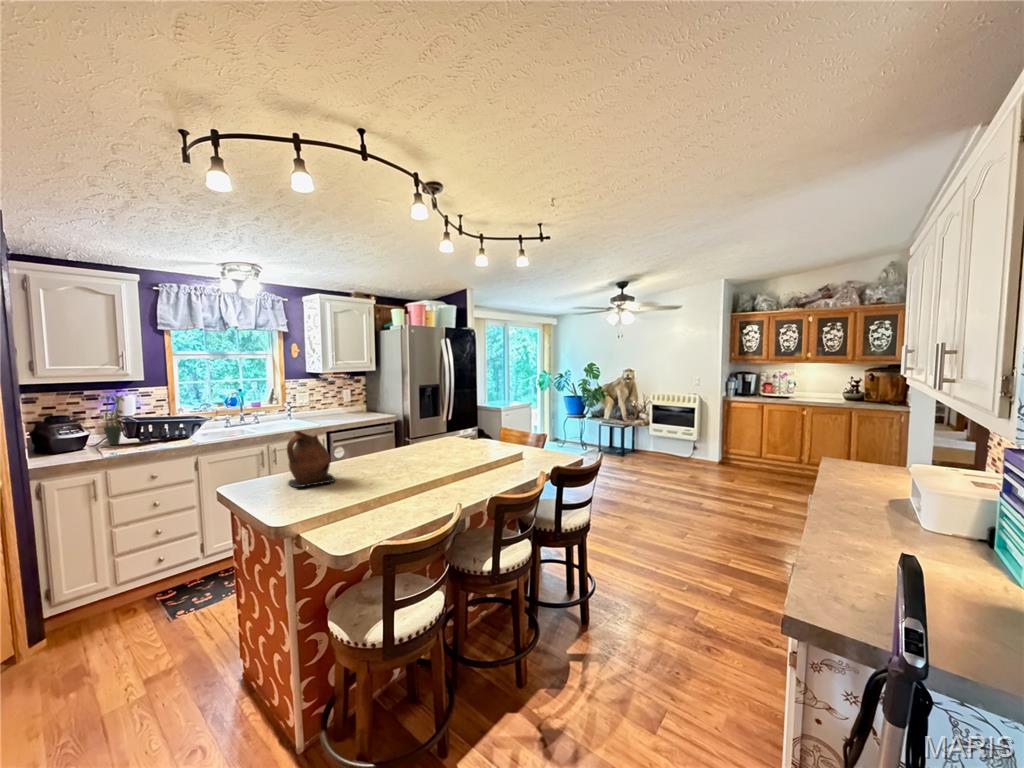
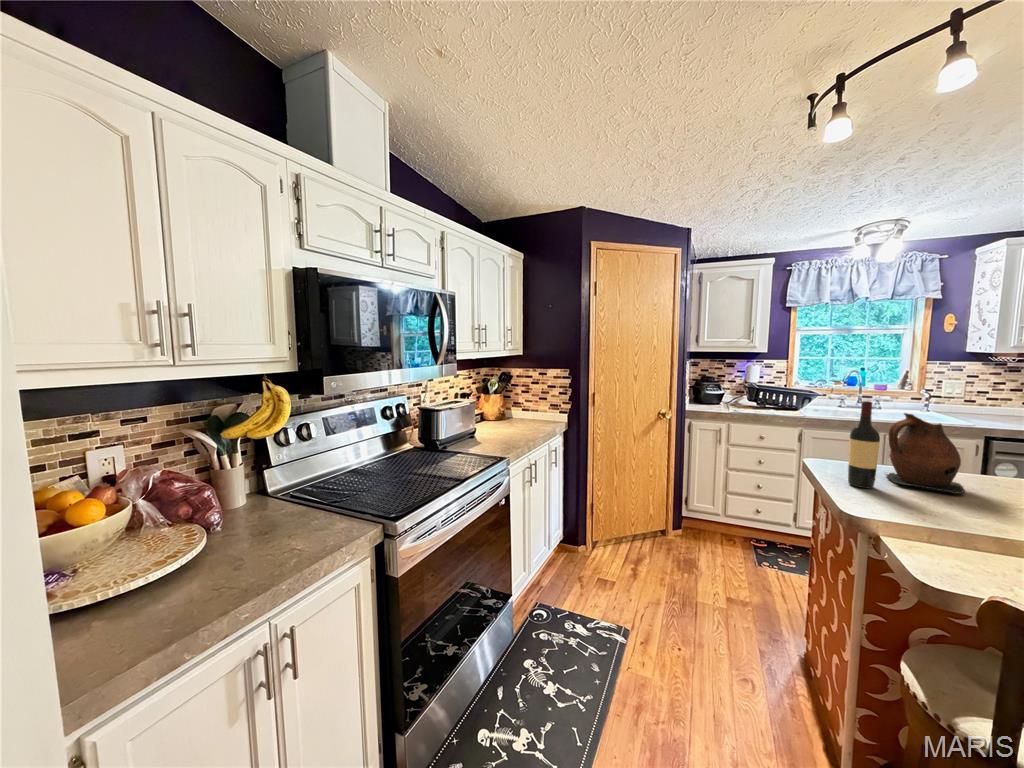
potted plant: present [99,395,124,445] -> none [731,361,753,404]
wine bottle: none [261,427,284,501] -> present [848,401,880,488]

